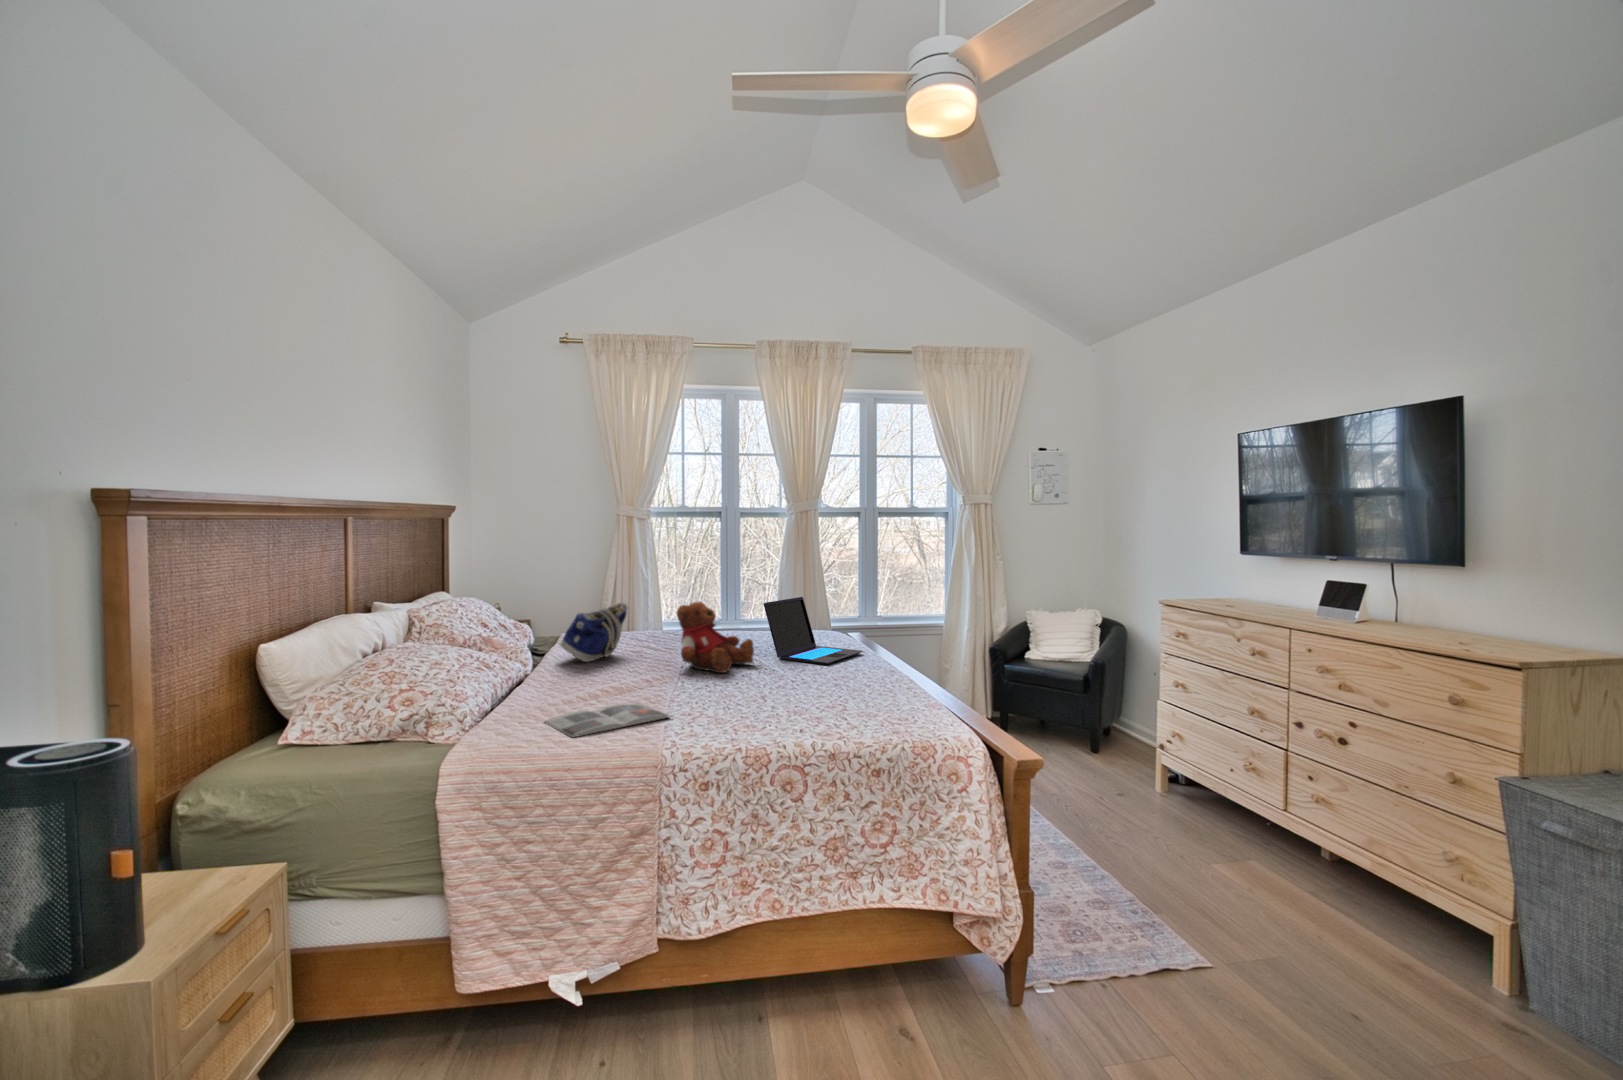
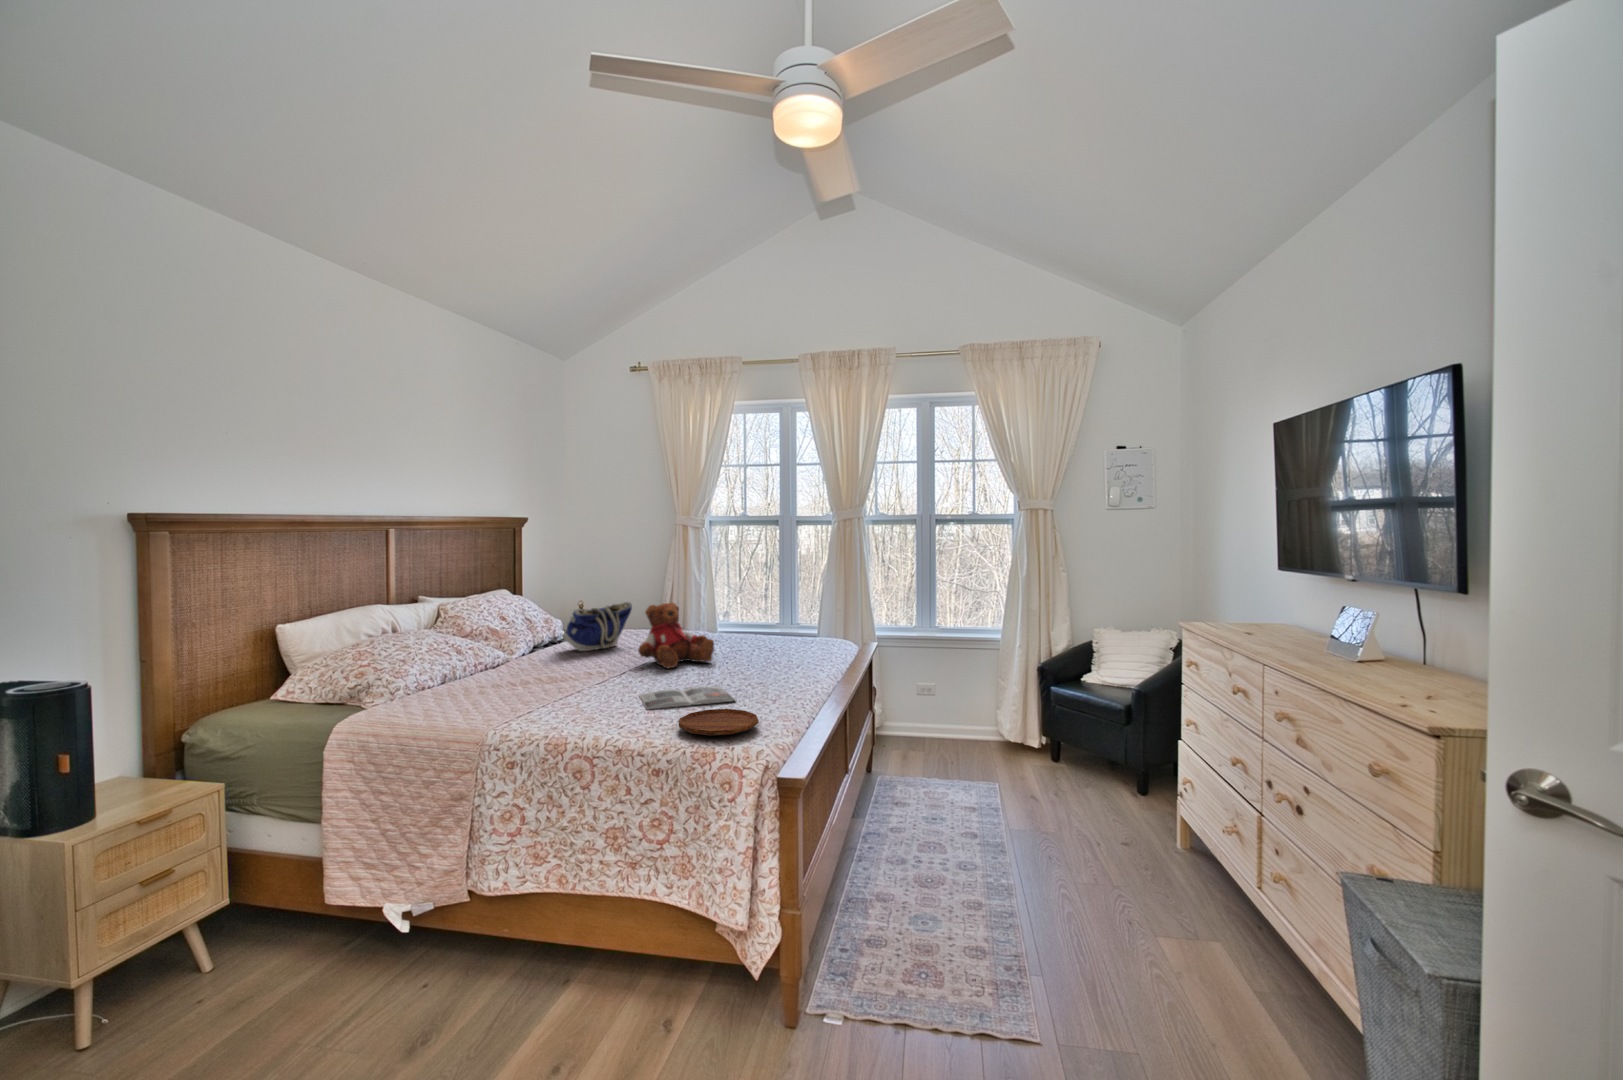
laptop: present [764,597,863,665] -> none [737,602,835,668]
magazine: present [545,703,670,737] -> present [640,687,735,709]
tray: none [860,705,943,731] -> present [679,709,759,736]

